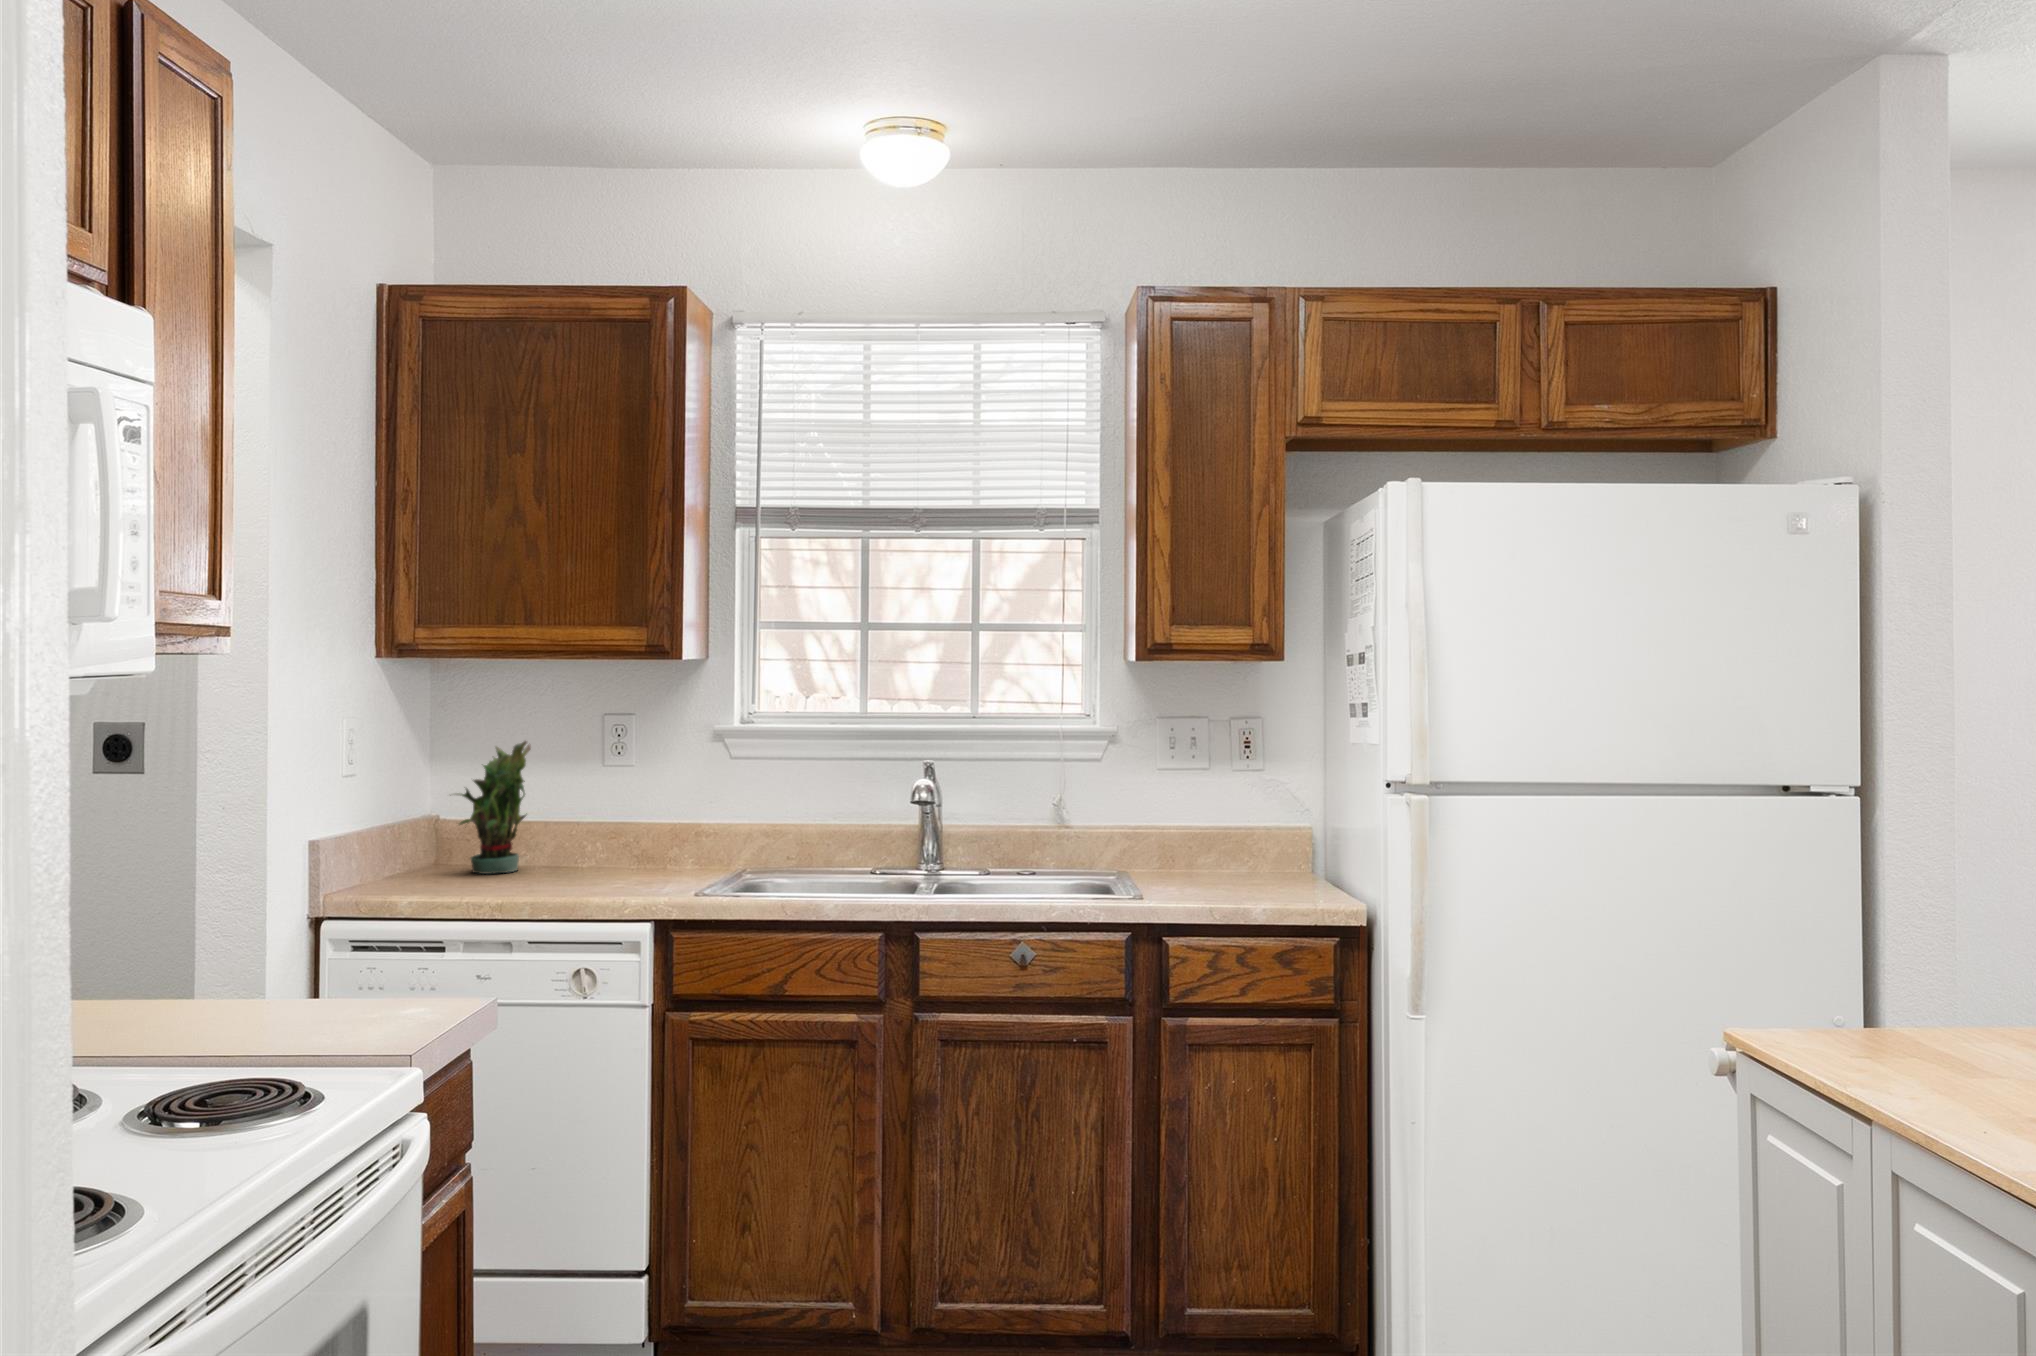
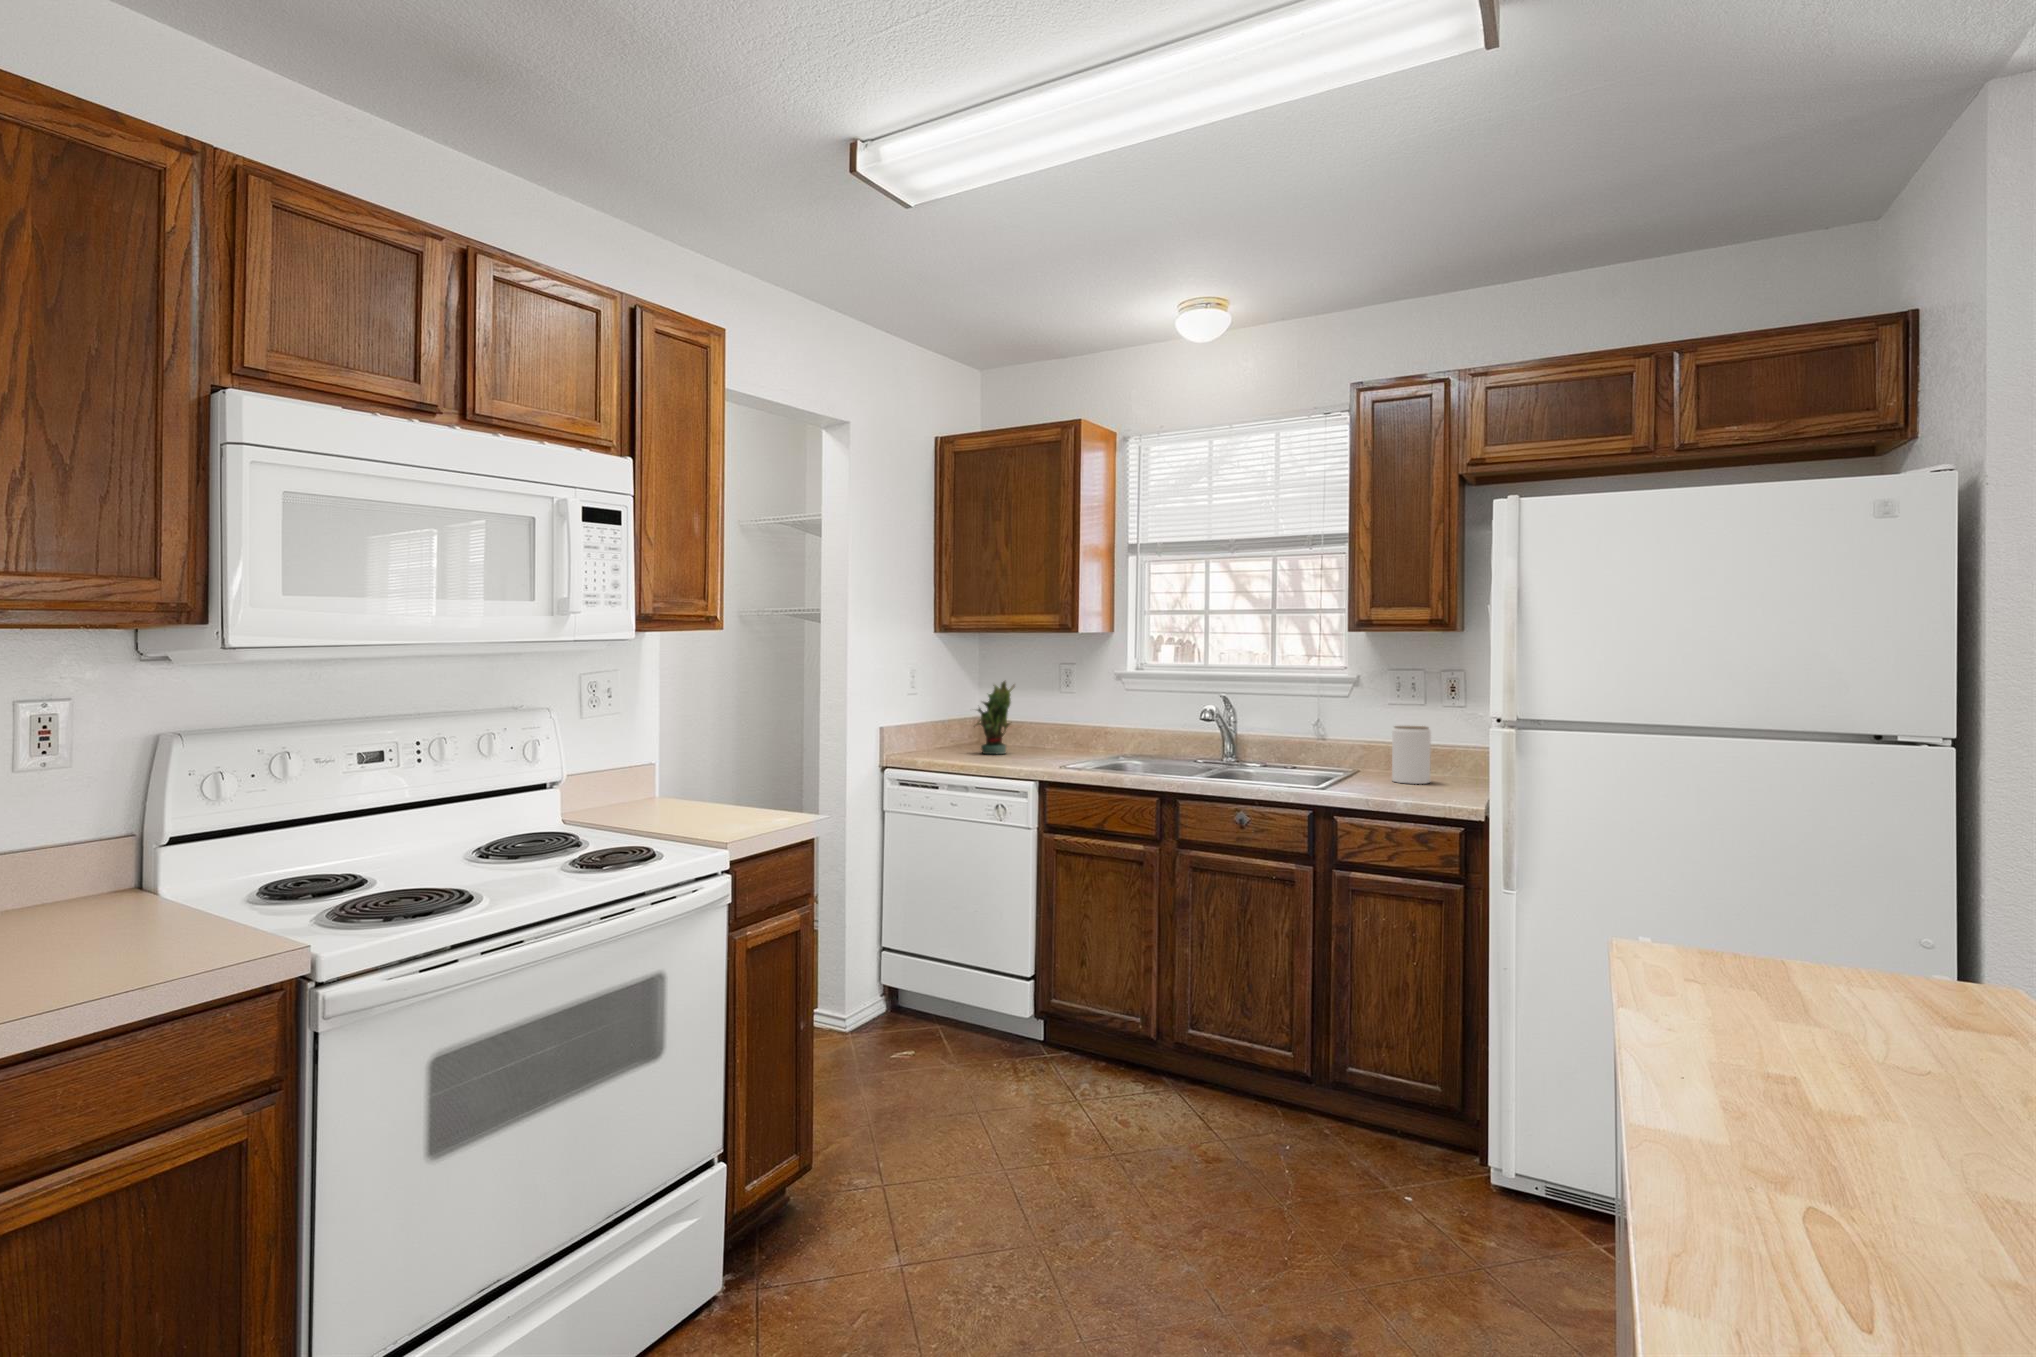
jar: none [1172,791,1225,875] -> present [1392,726,1431,784]

